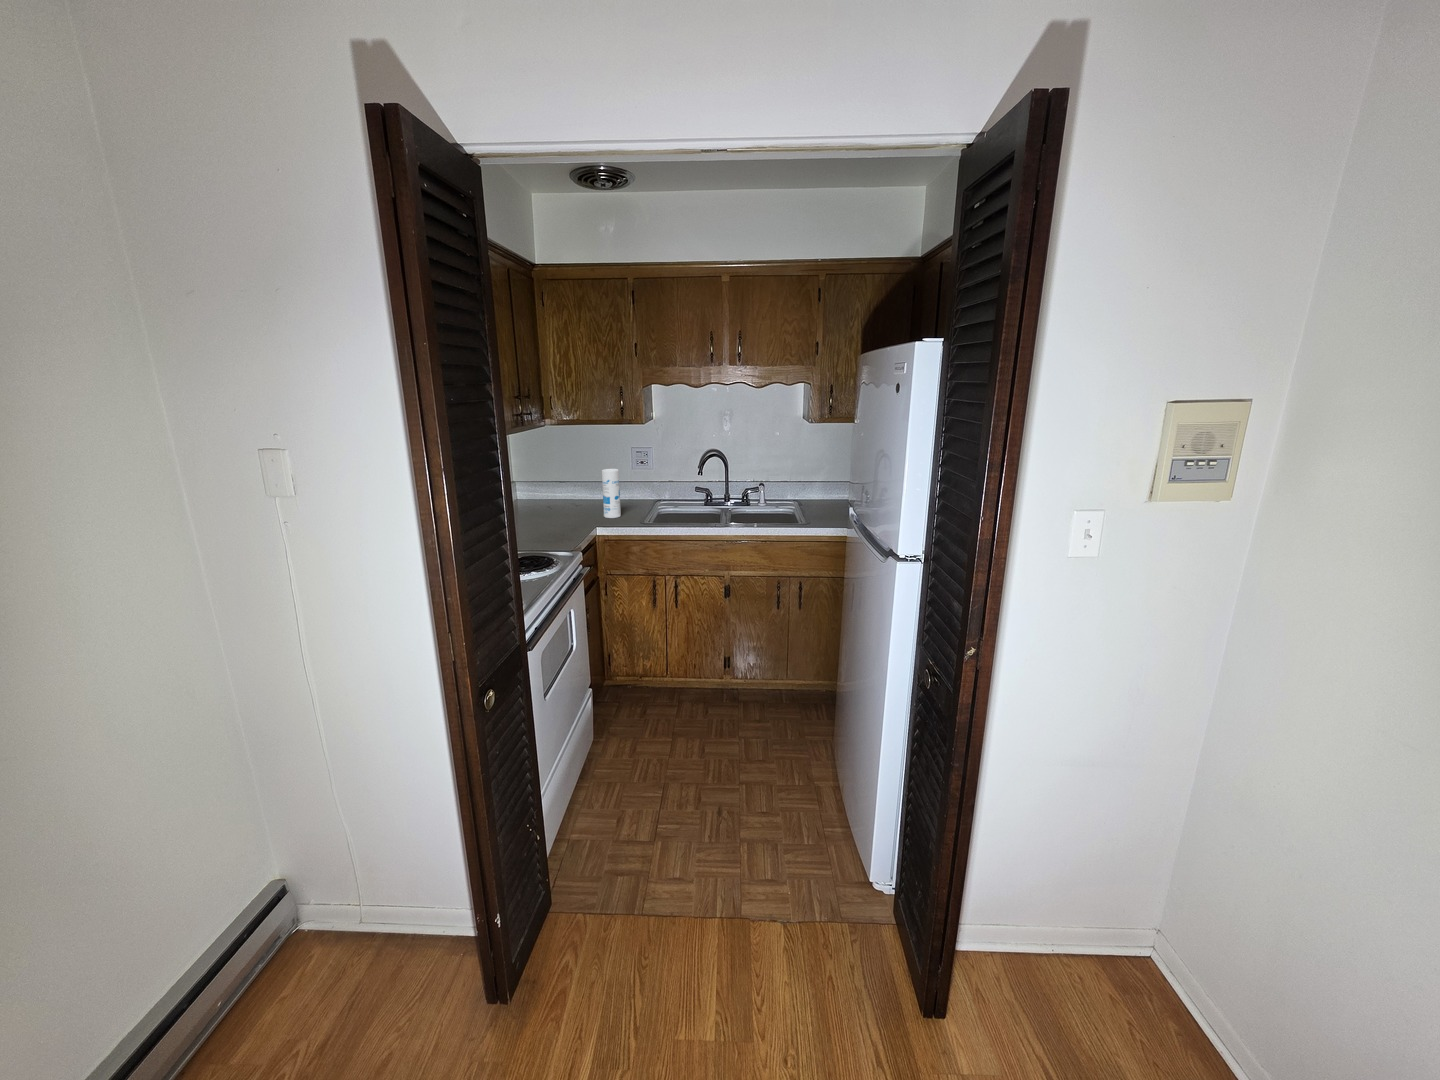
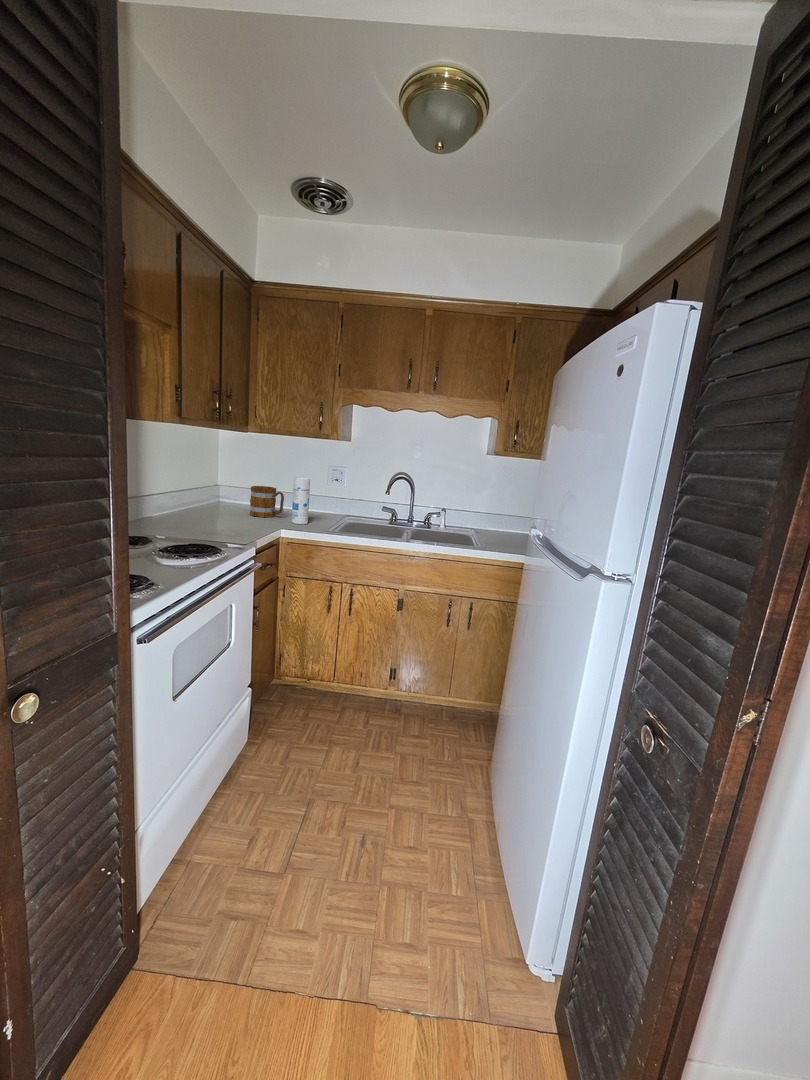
mug: none [555,480,592,514] -> present [250,486,284,517]

